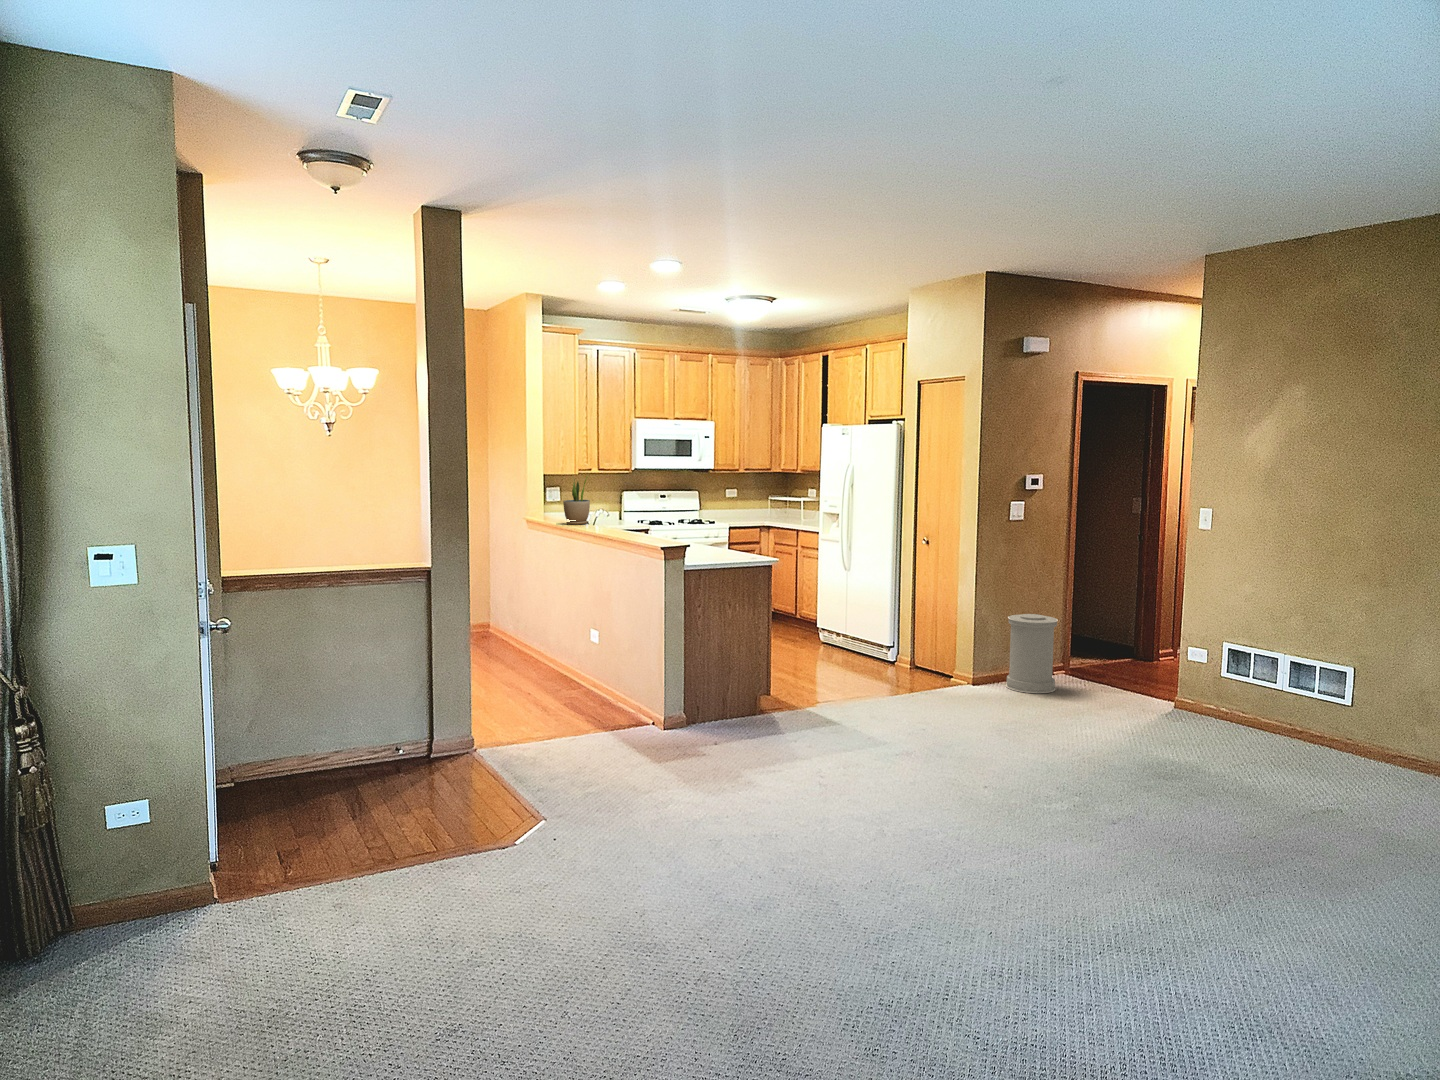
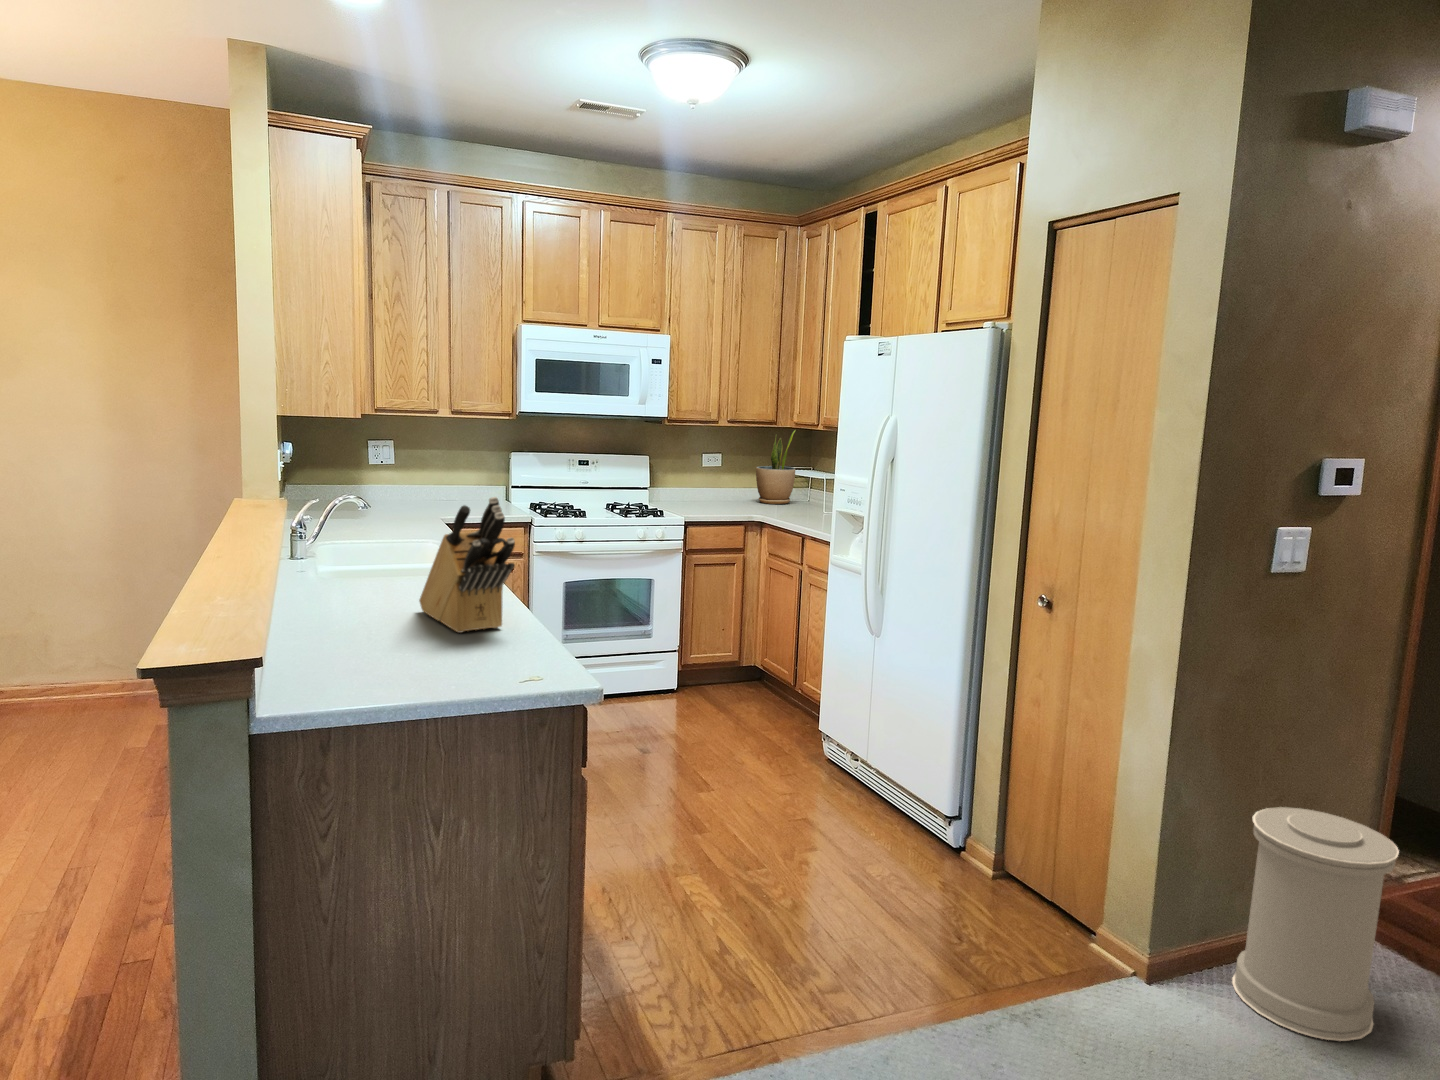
potted plant: present [563,476,590,525] -> present [756,431,795,504]
knife block: none [676,500,727,553] -> present [419,497,515,633]

